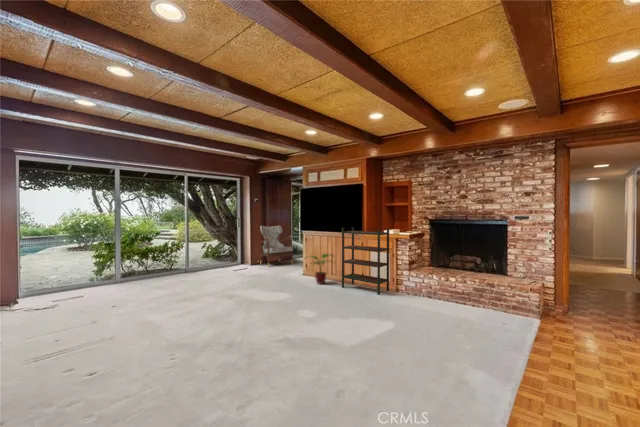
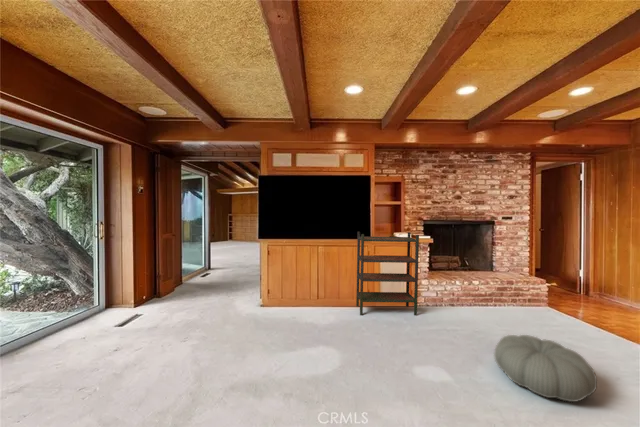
armchair: present [260,226,293,267] -> none [149,230,211,302]
potted plant: present [312,254,332,284] -> none [295,271,344,318]
pouf: none [336,298,391,334] -> present [494,335,597,402]

